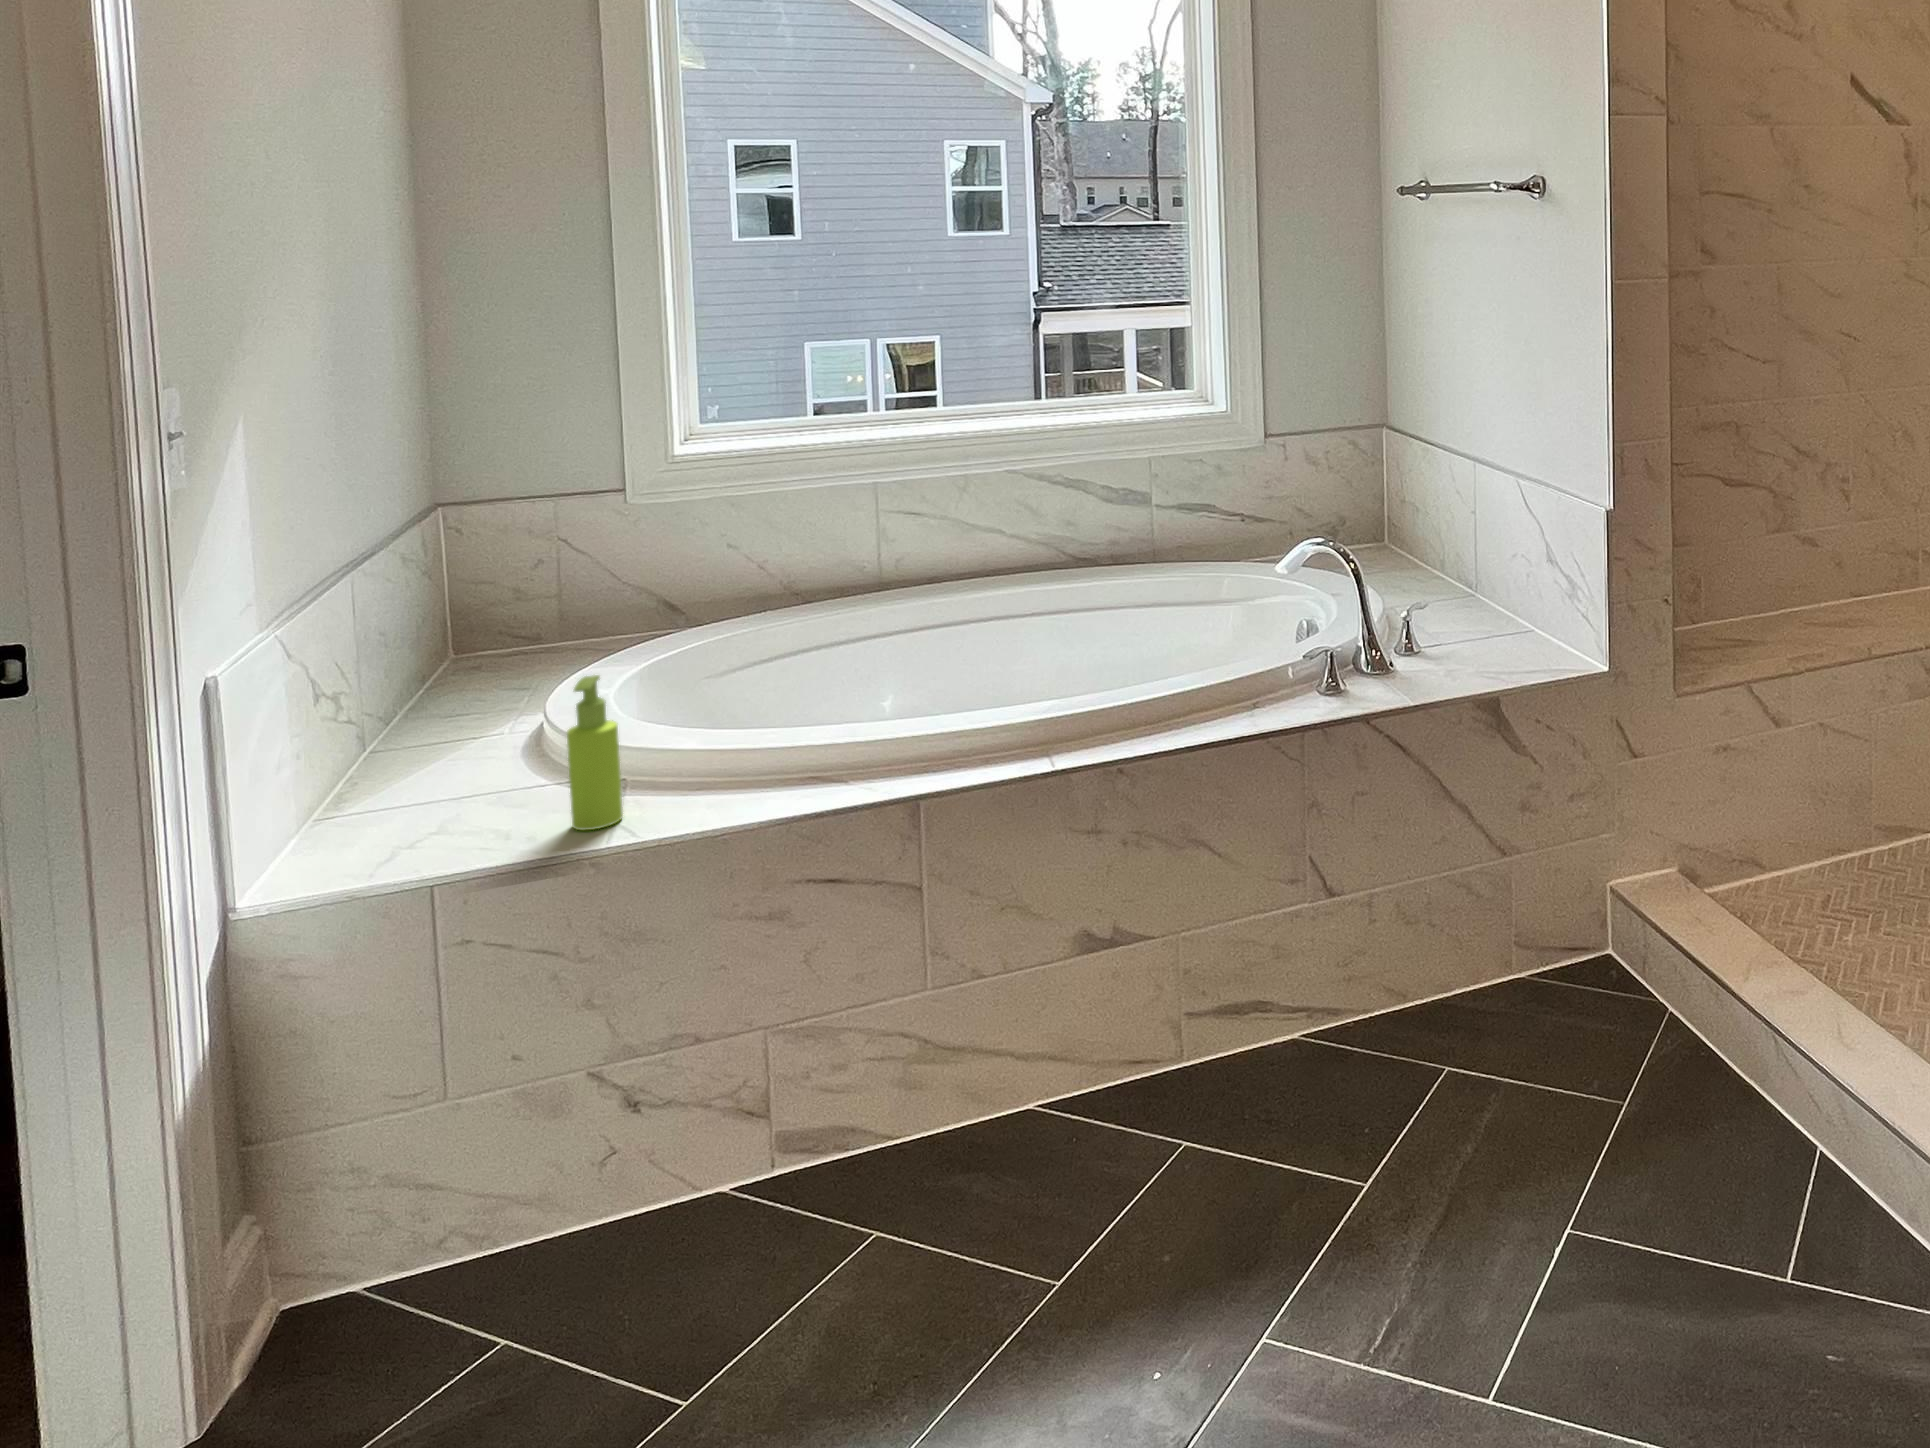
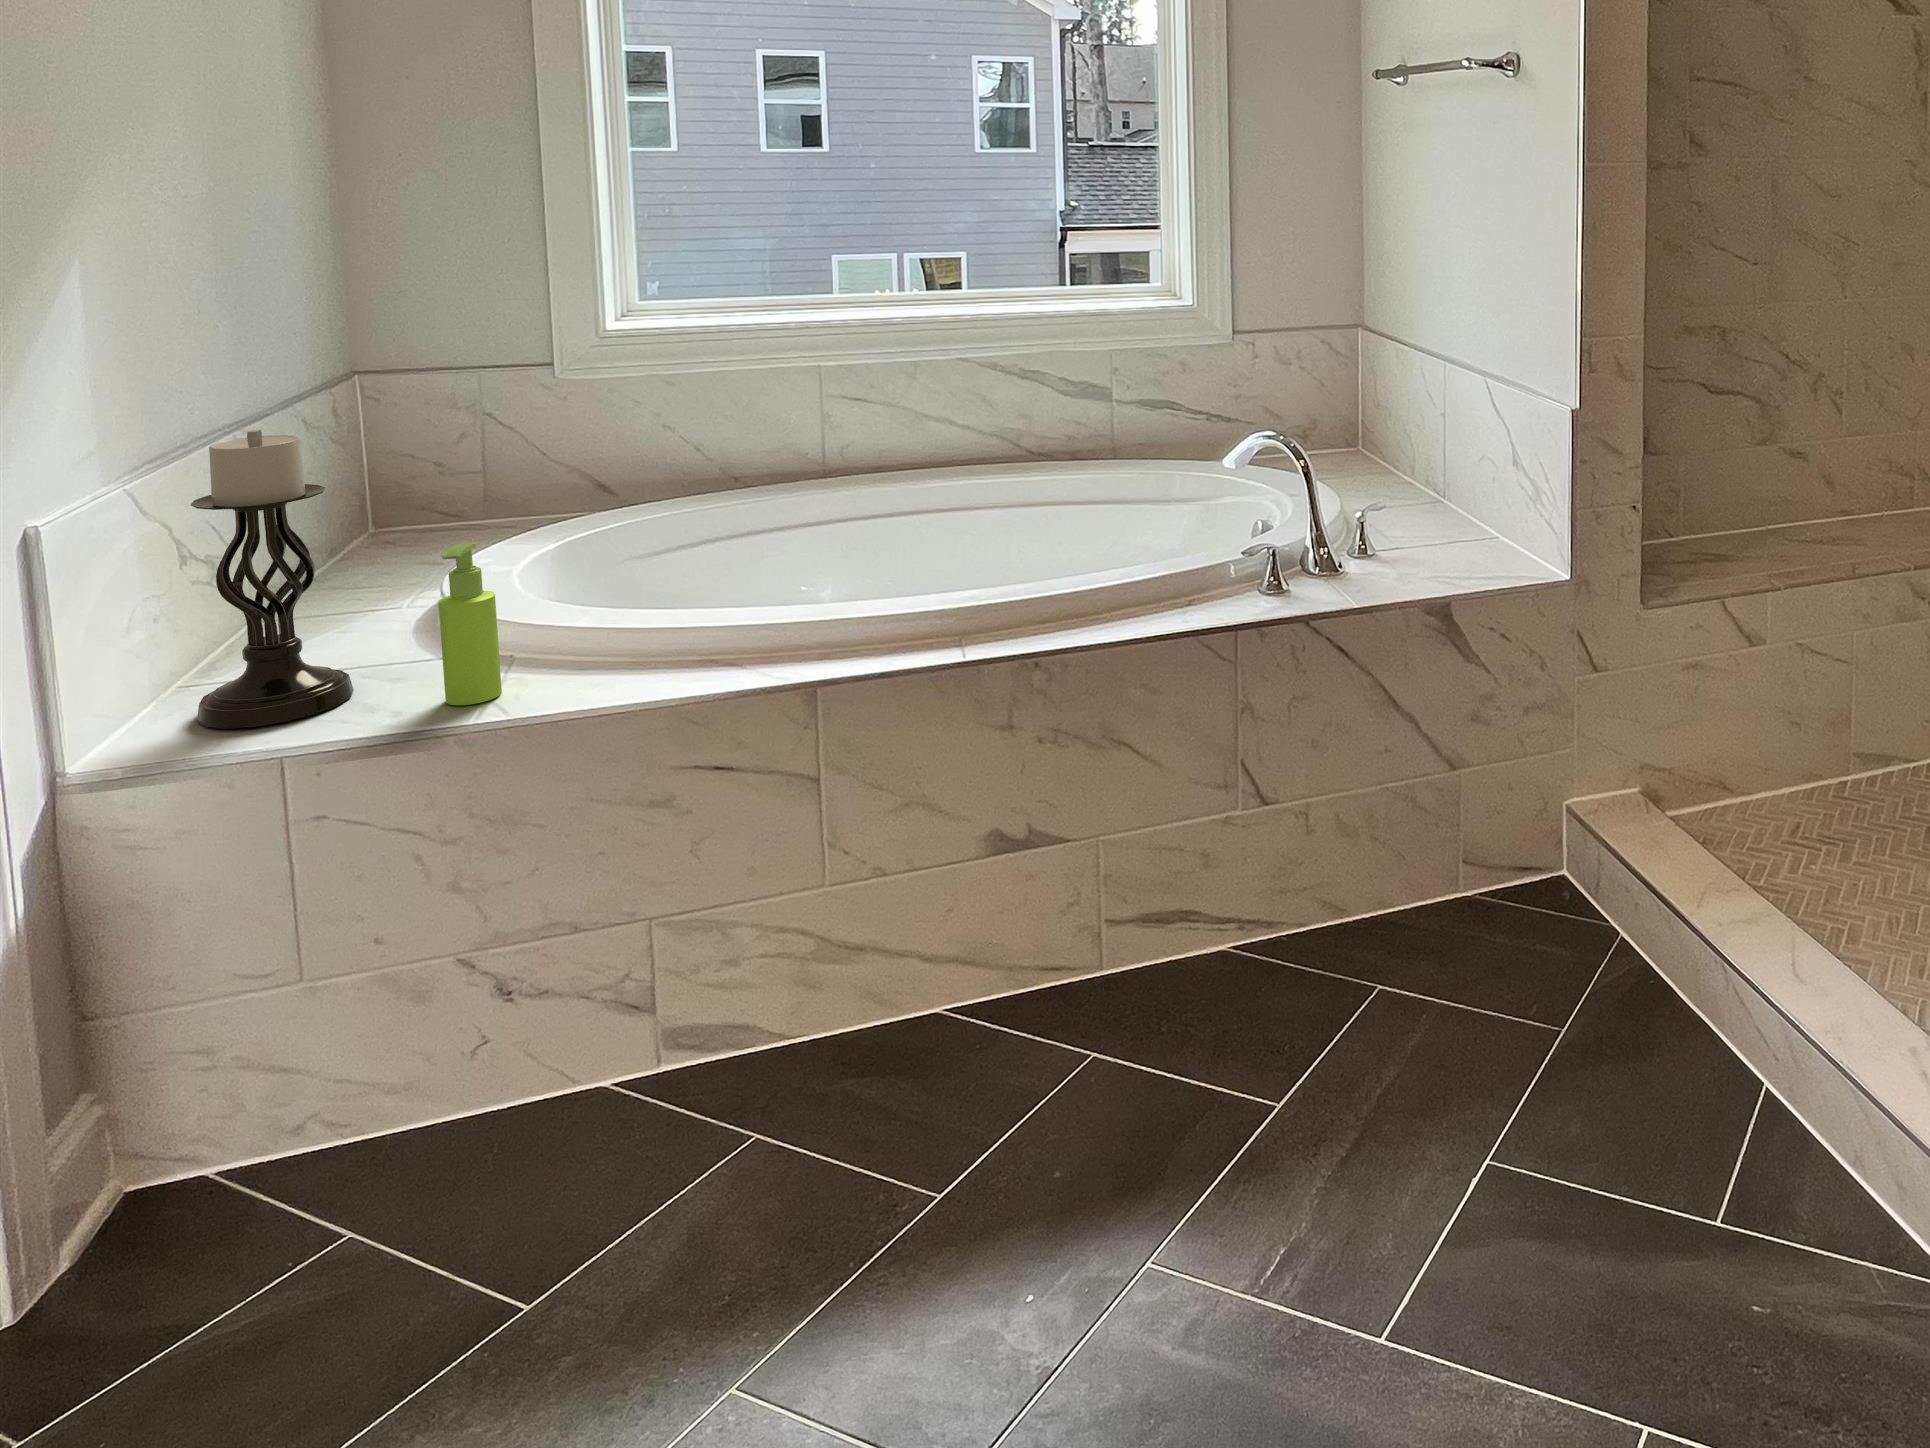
candle holder: none [339,575,481,860] -> present [191,430,353,729]

